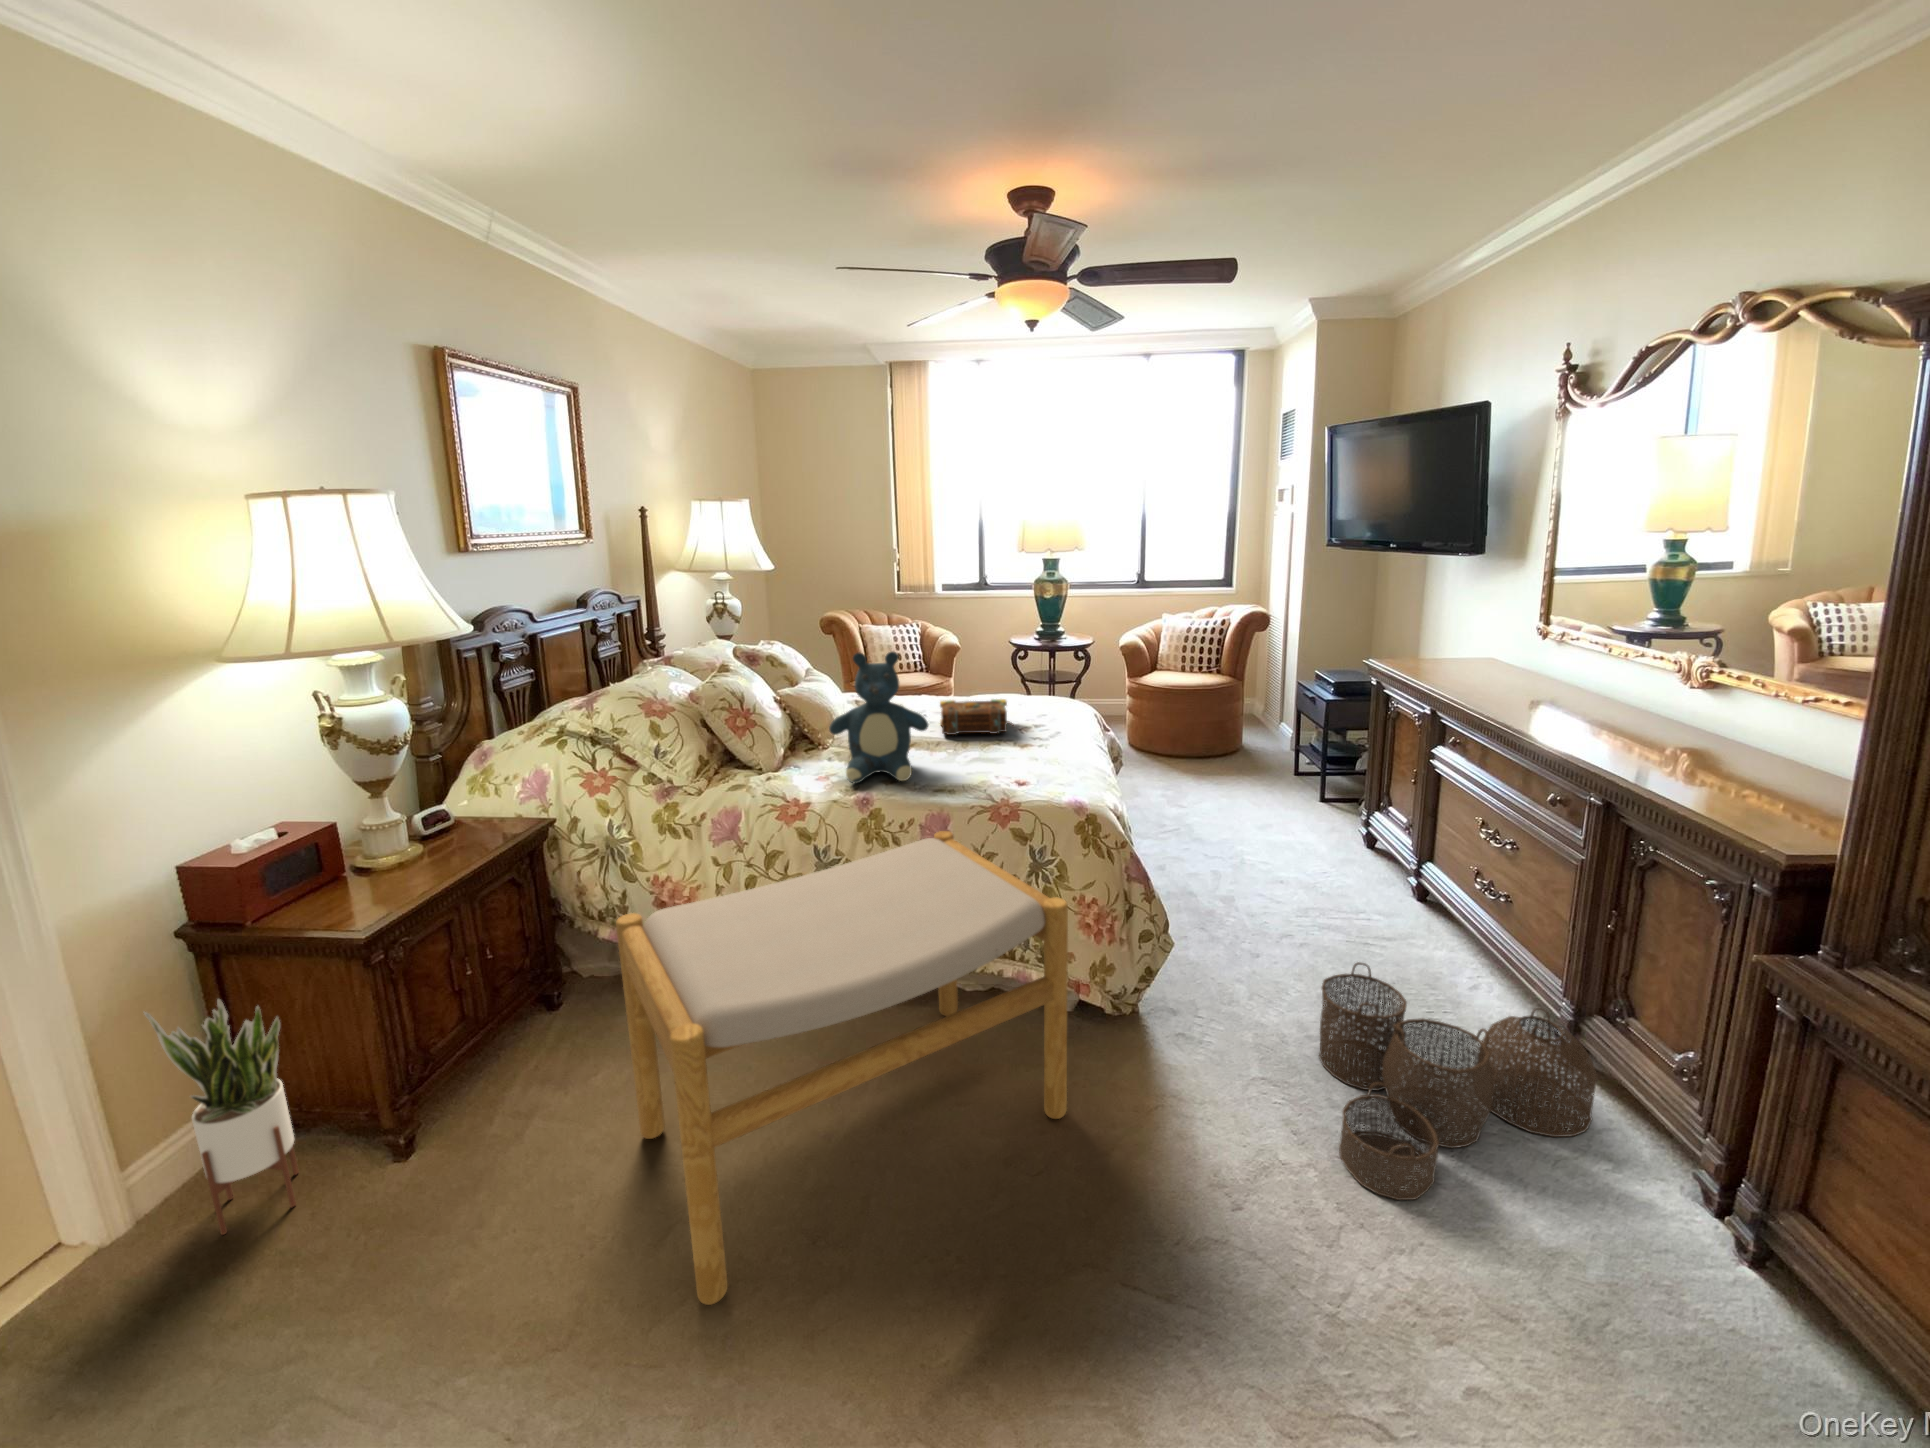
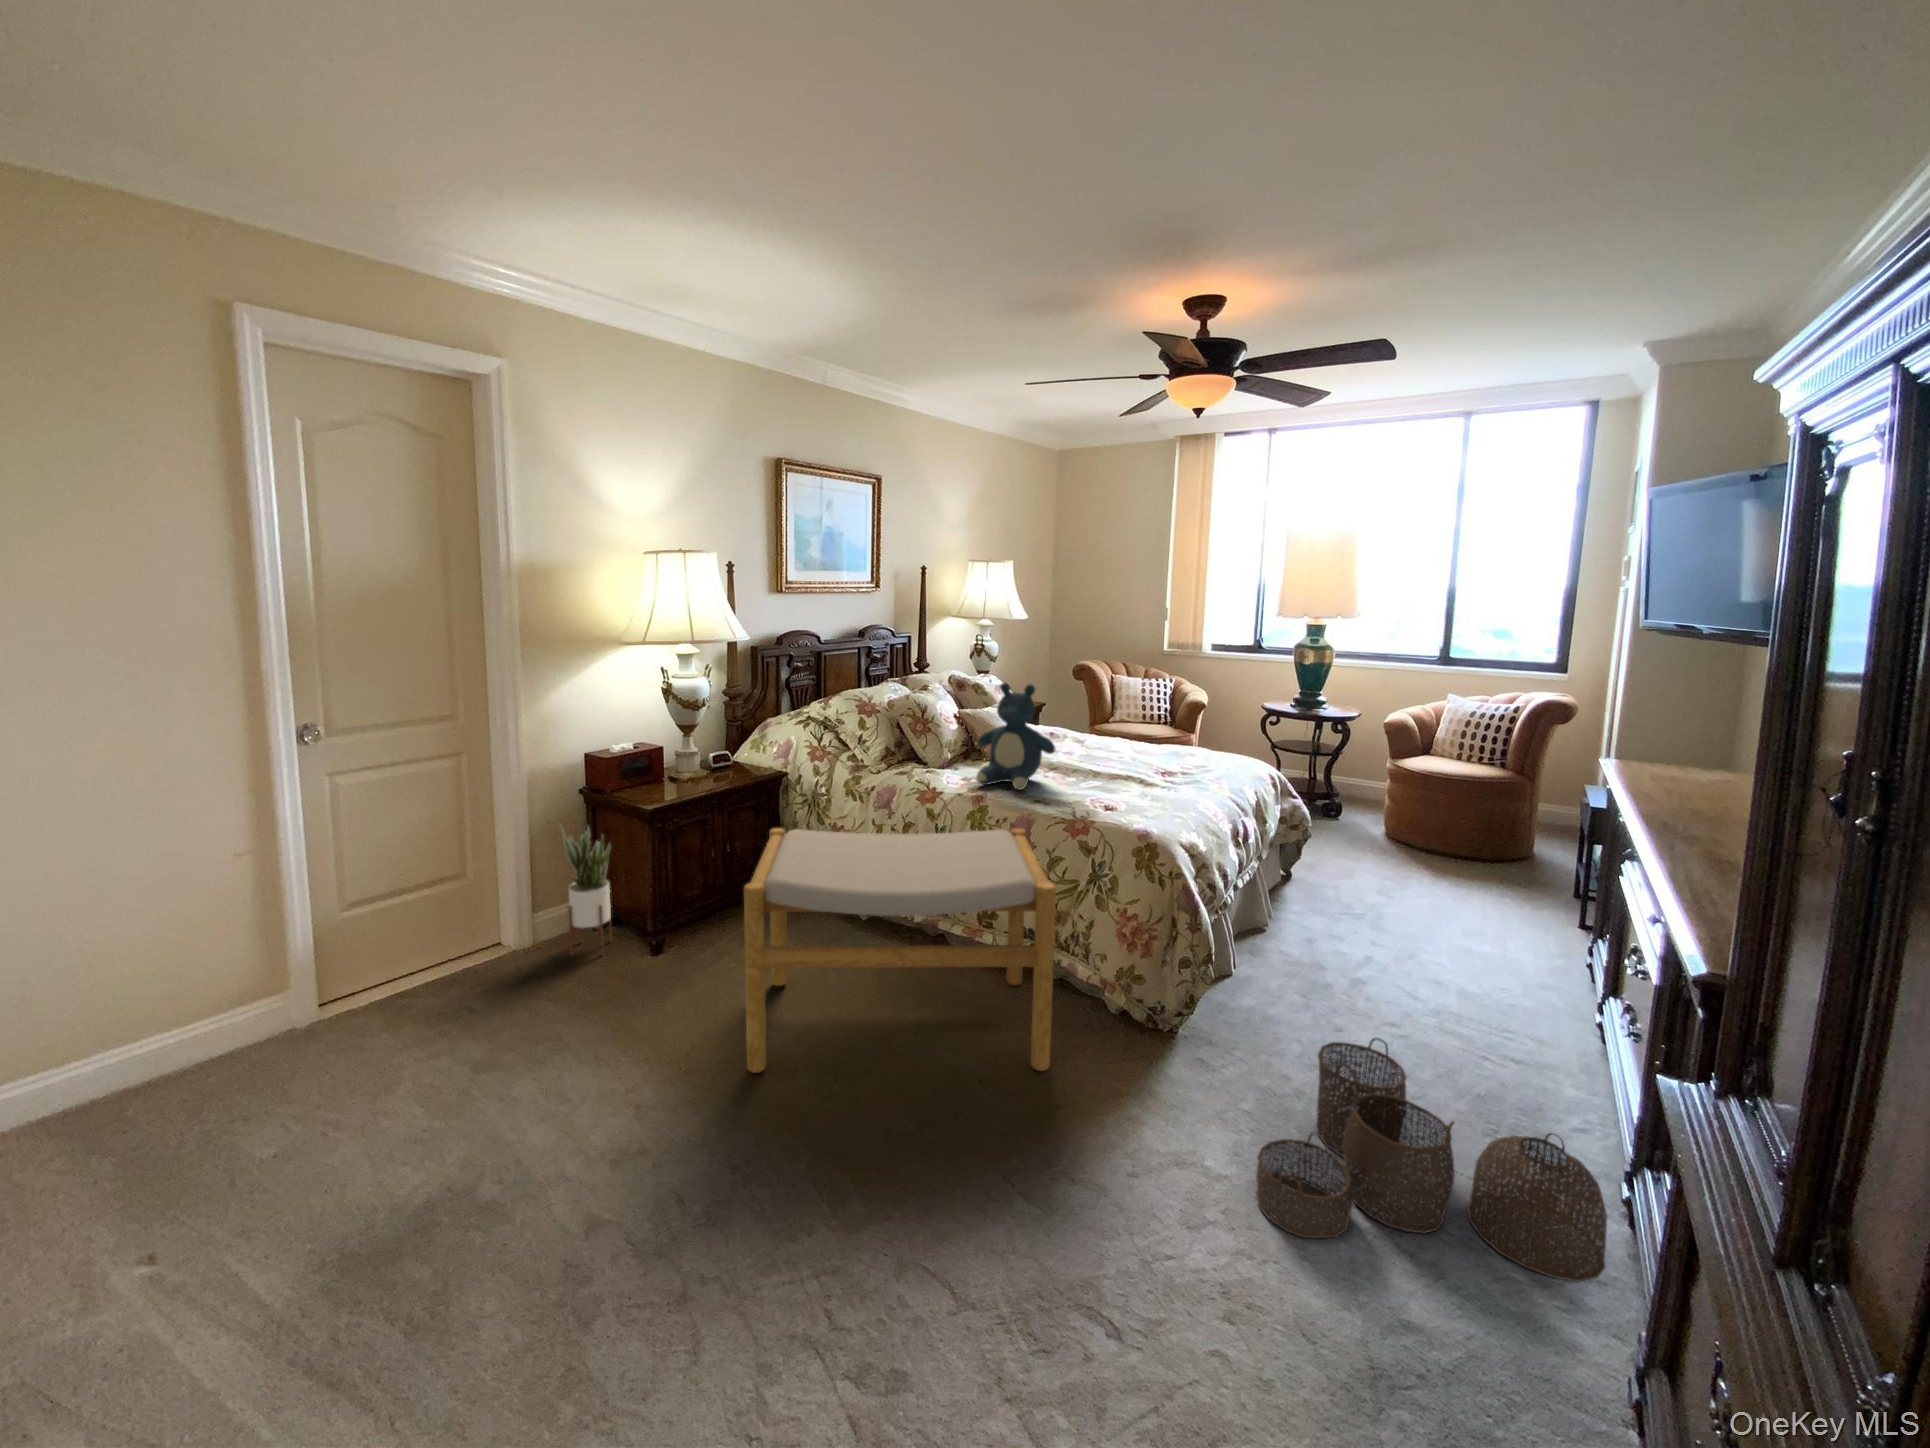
book: present [940,699,1013,735] -> none [1090,739,1164,773]

